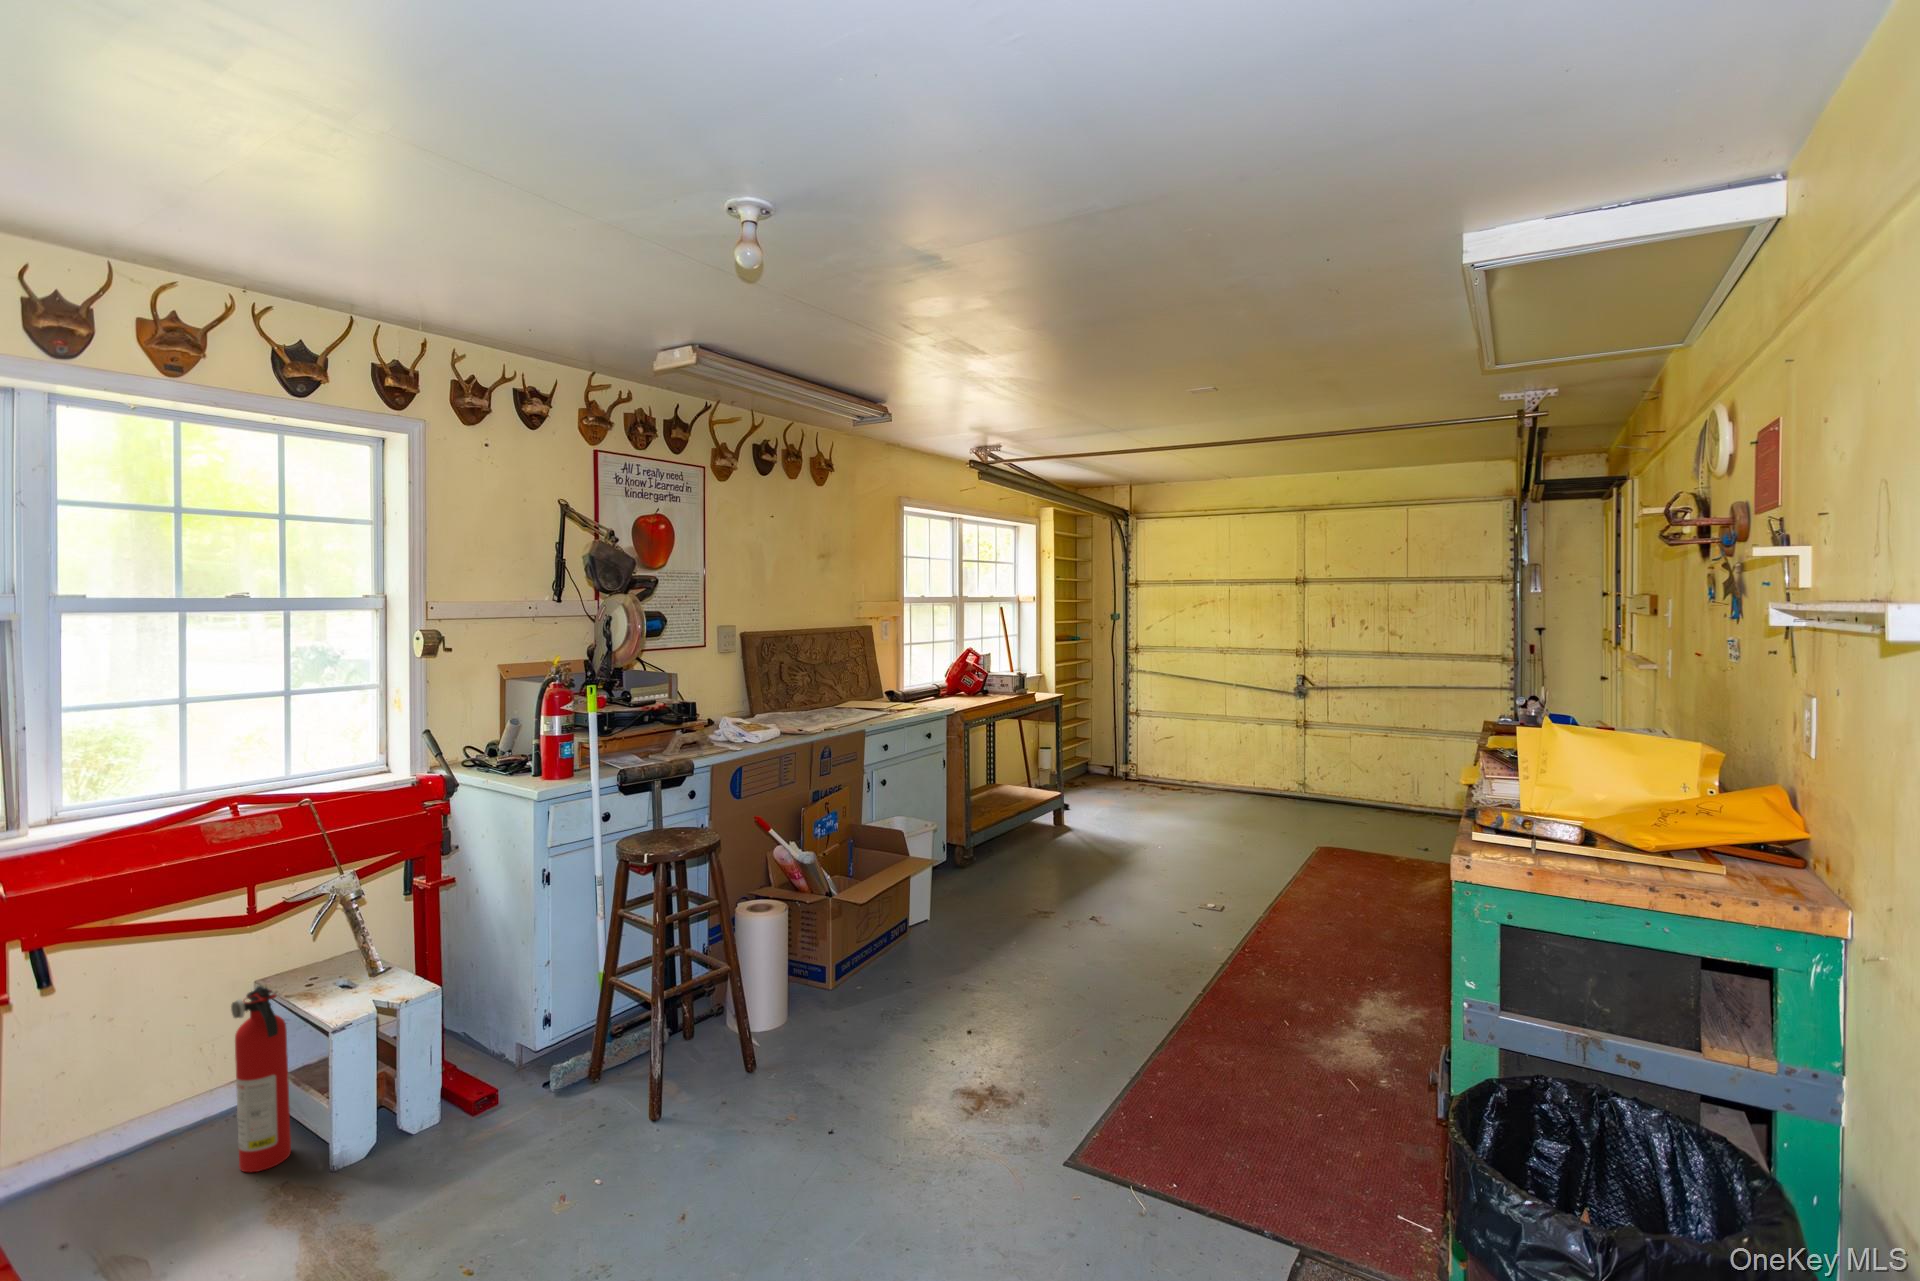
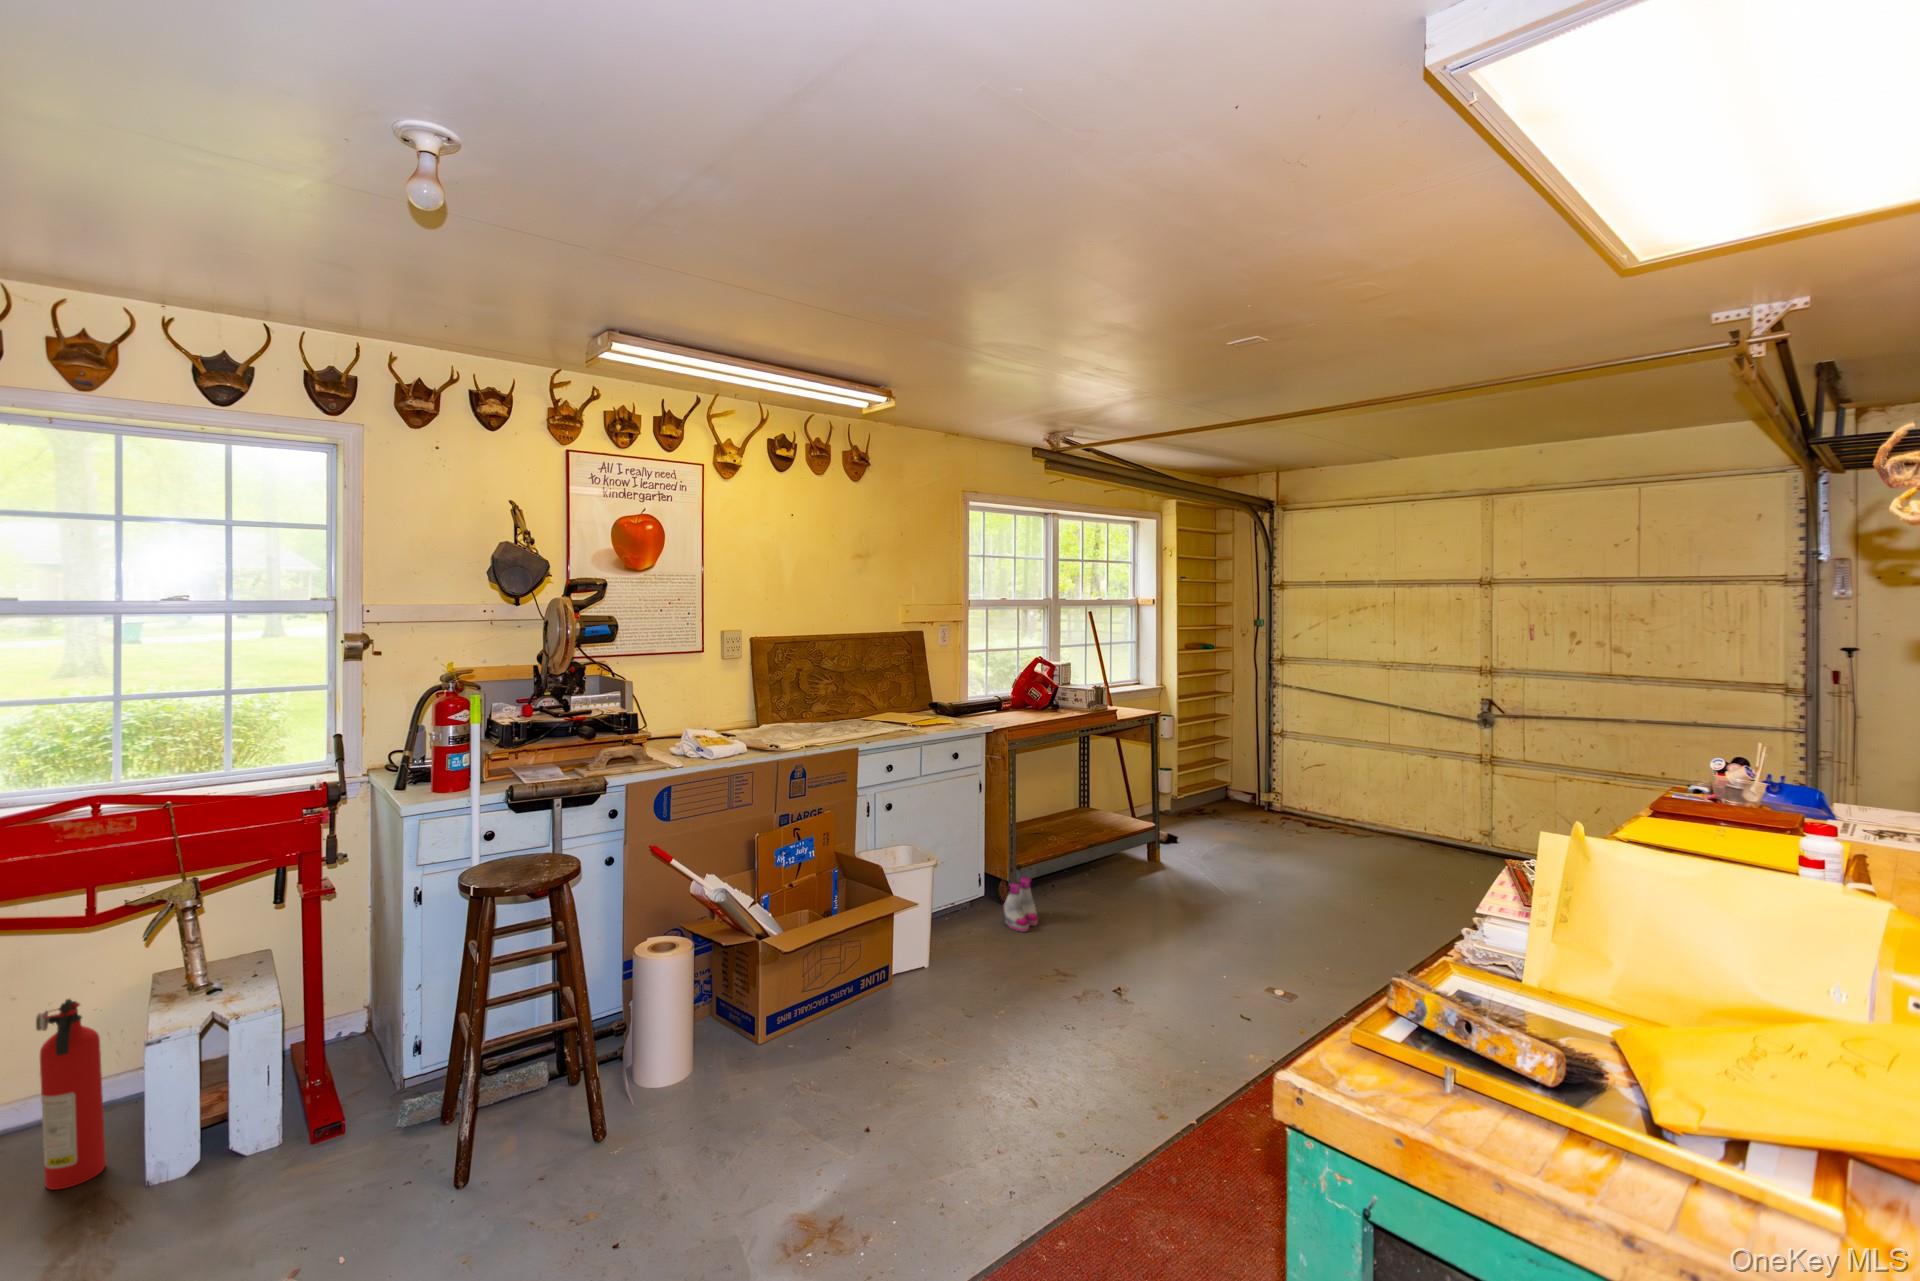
boots: none [967,838,999,884] -> present [1003,876,1038,932]

